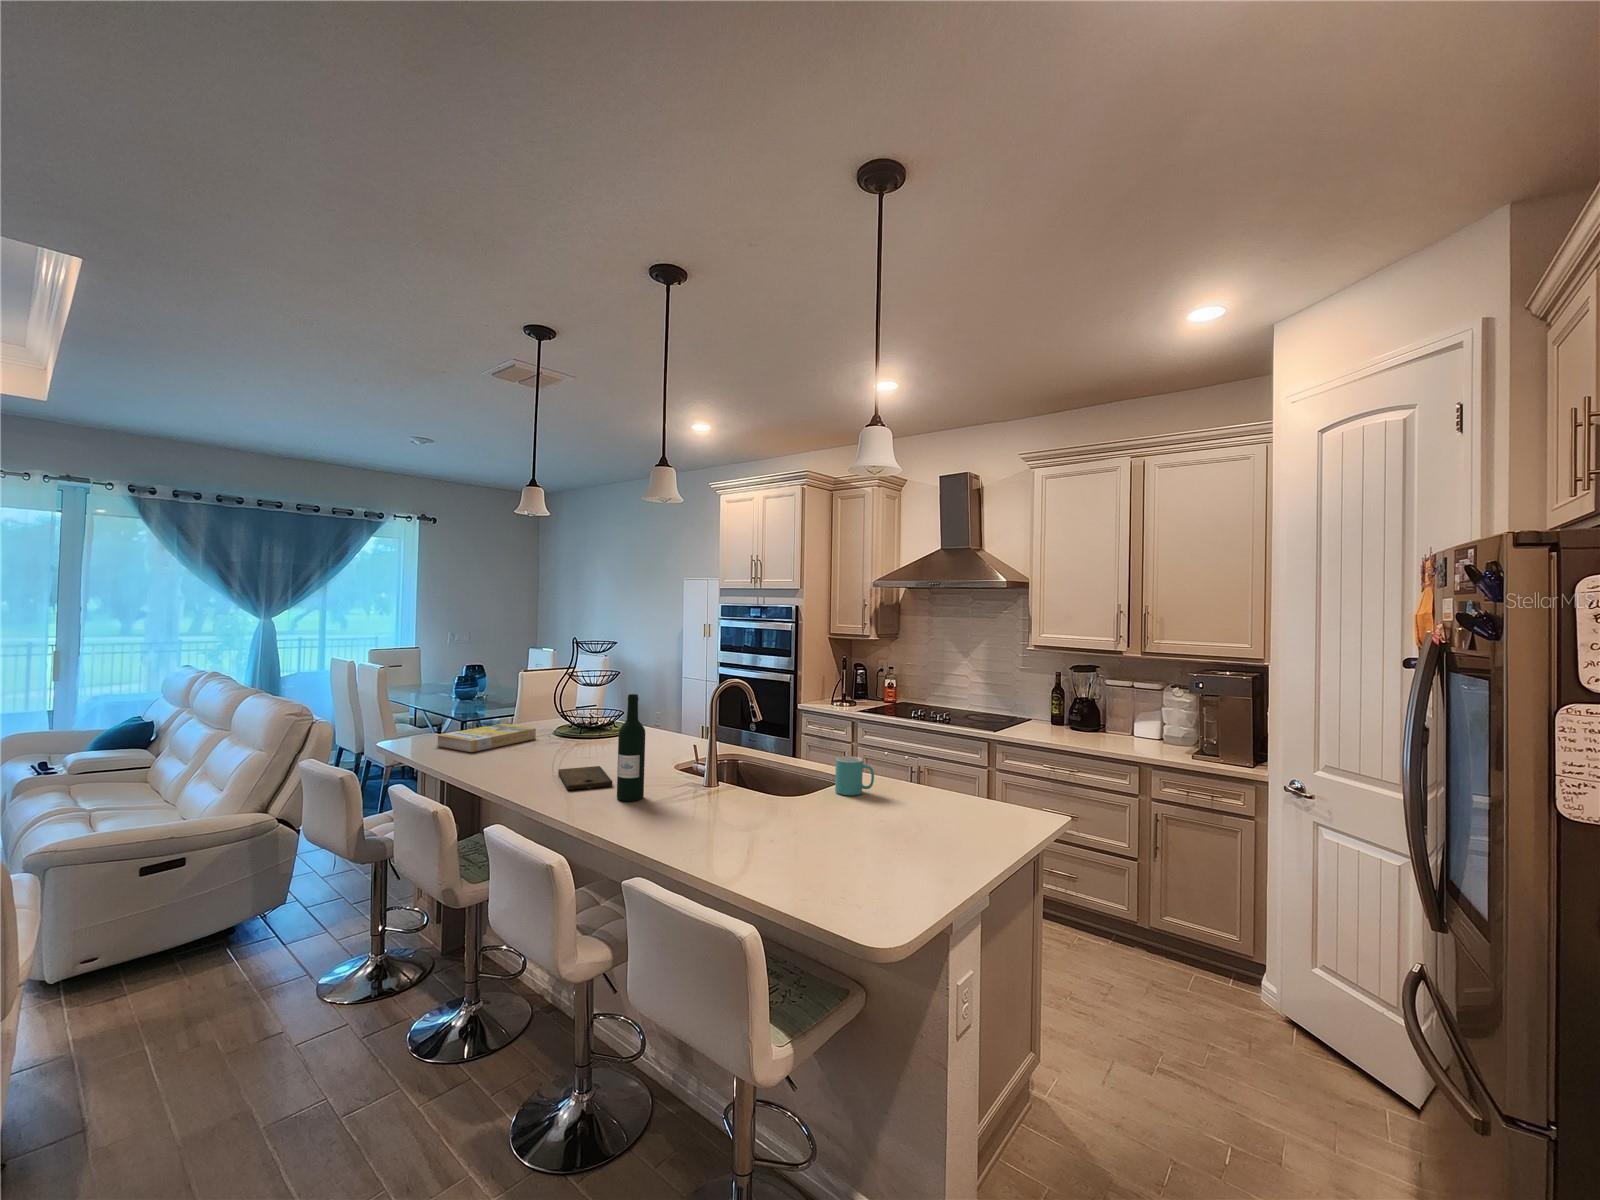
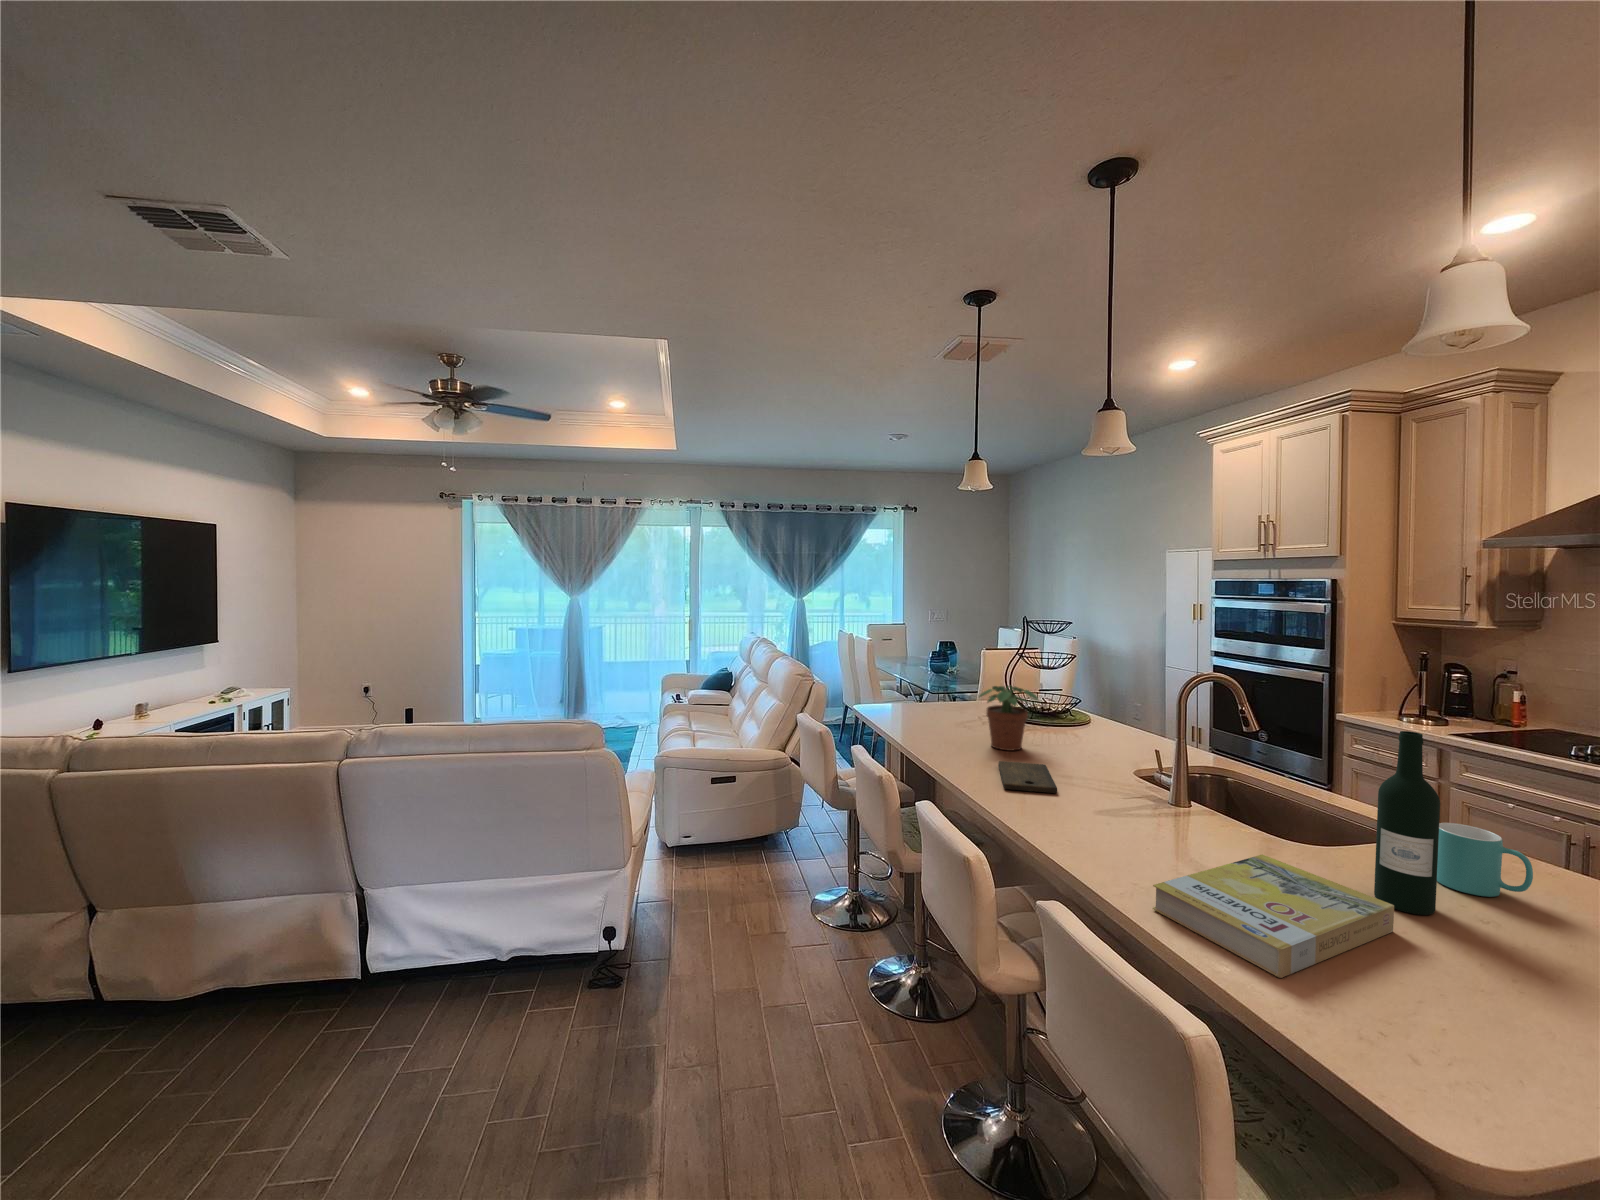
wine bottle: present [617,694,645,801] -> present [1374,731,1440,915]
potted plant: none [536,701,592,761] -> present [979,686,1038,751]
book: present [437,724,536,752] -> present [1153,855,1394,978]

